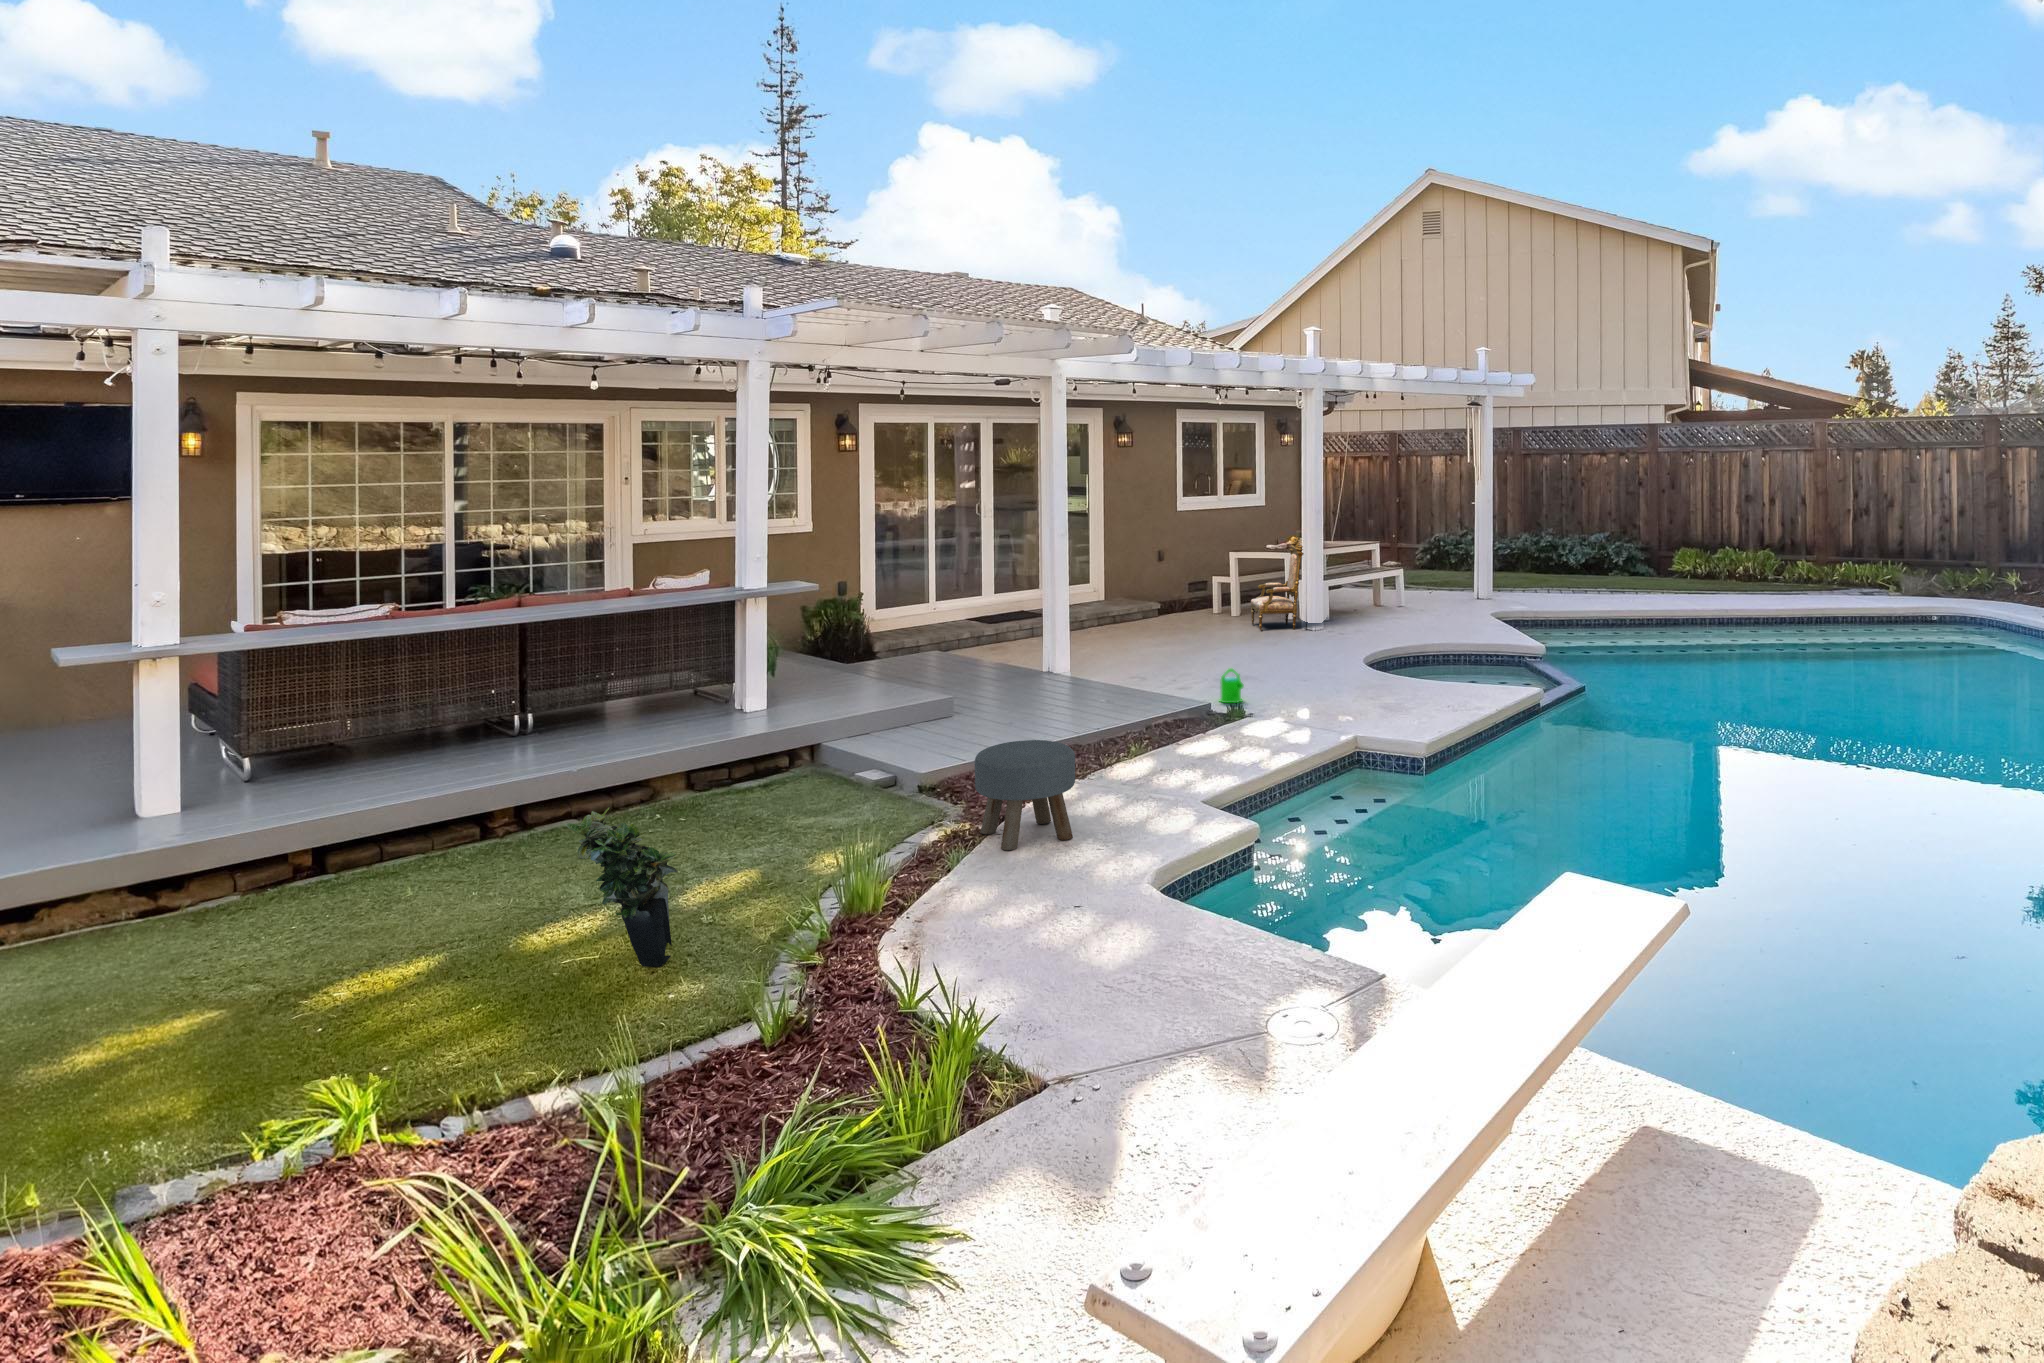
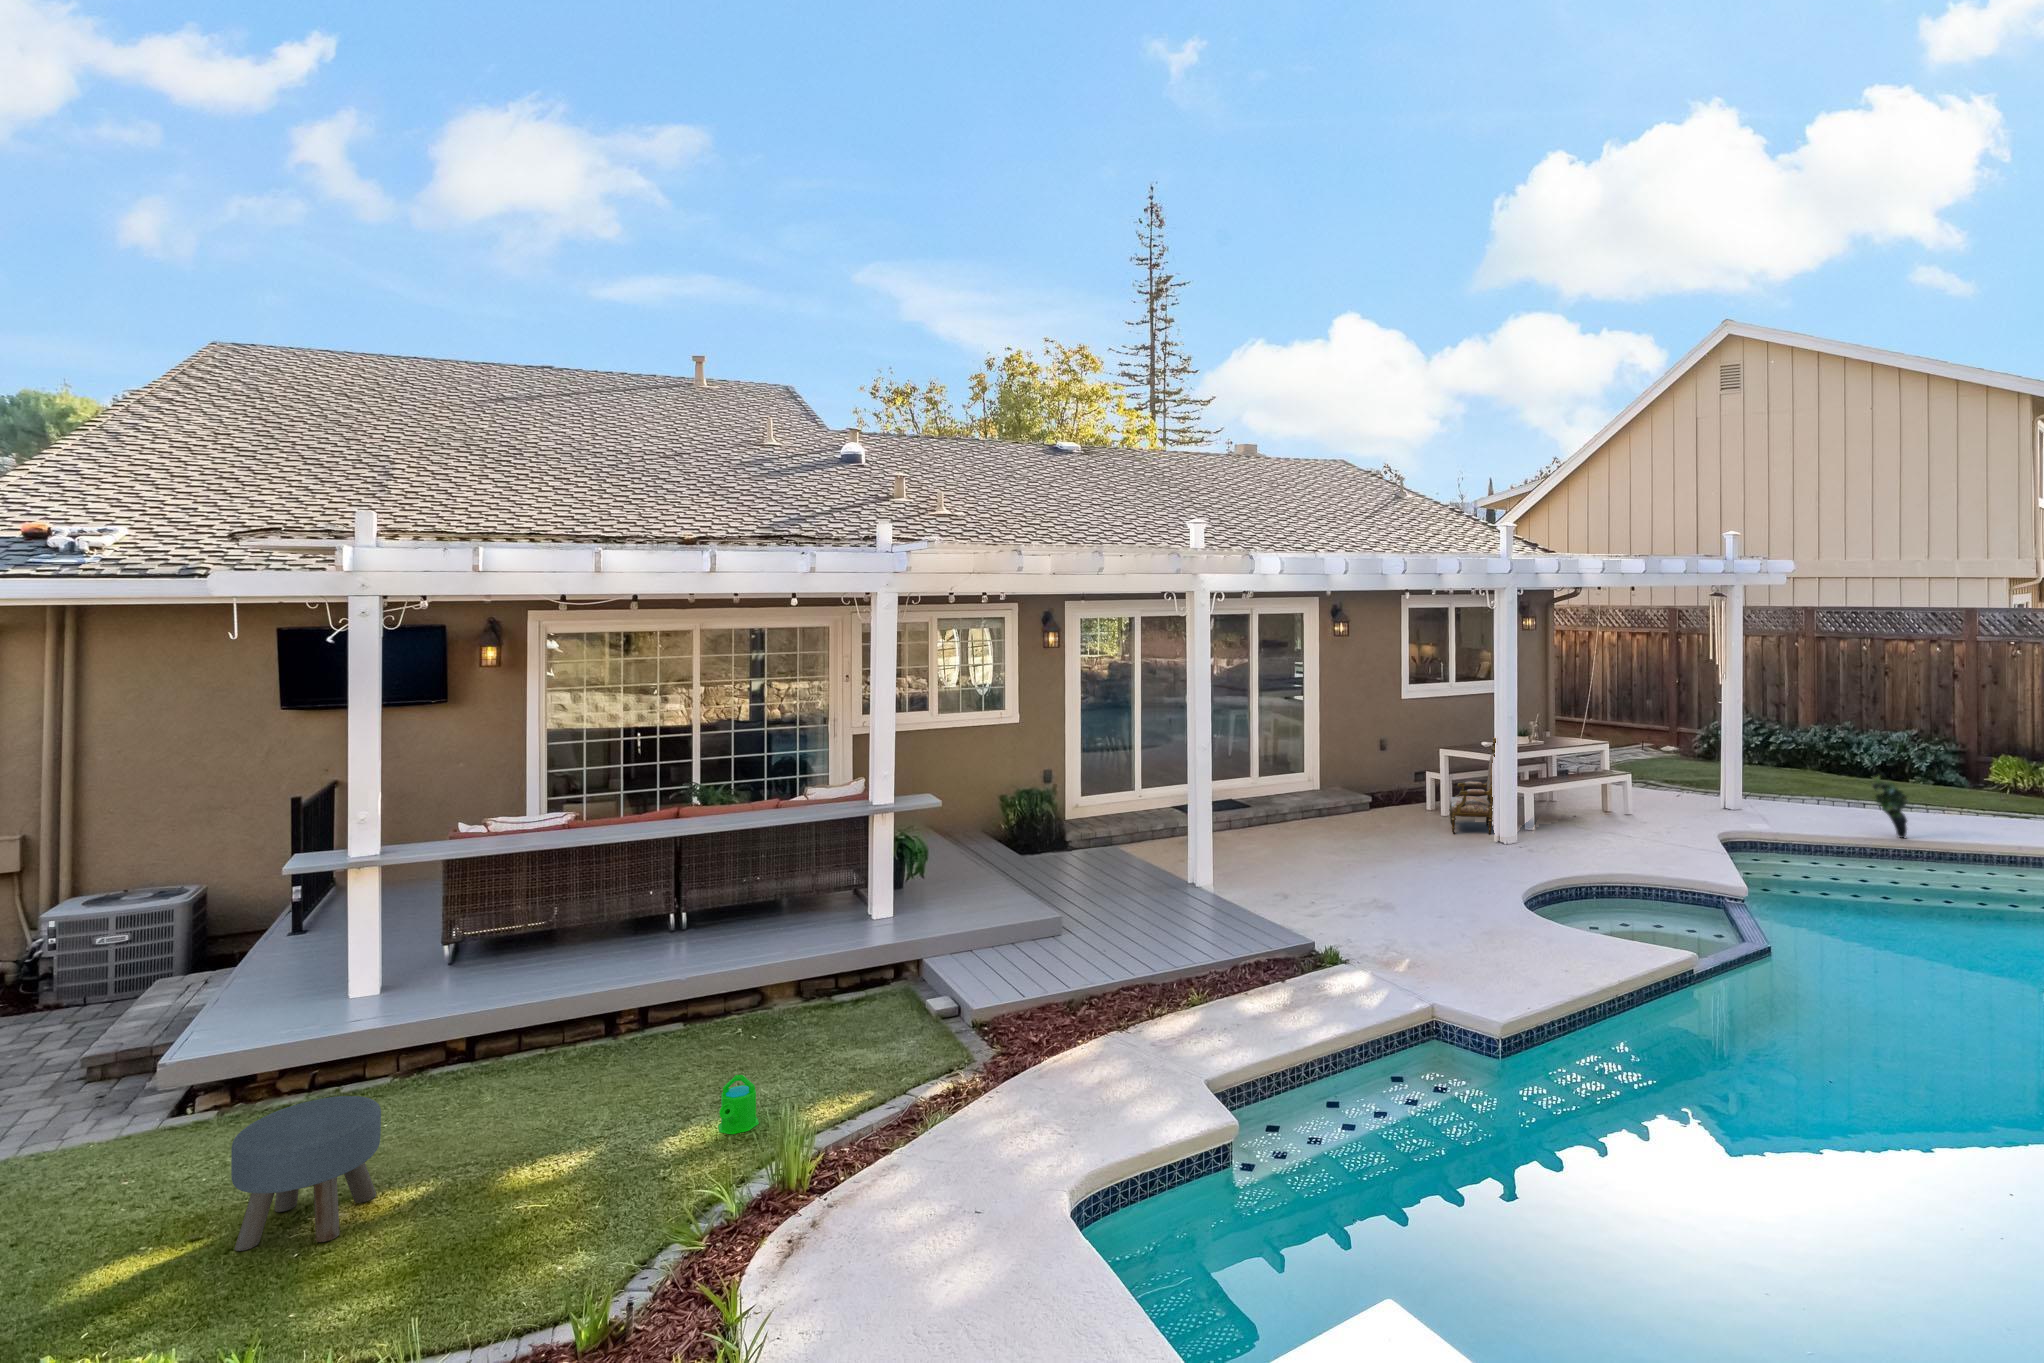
watering can: present [1220,668,1244,703] -> present [718,1075,759,1134]
ottoman: present [975,740,1075,851] -> present [231,1096,381,1251]
potted plant: present [566,808,678,967] -> present [1872,776,1908,838]

